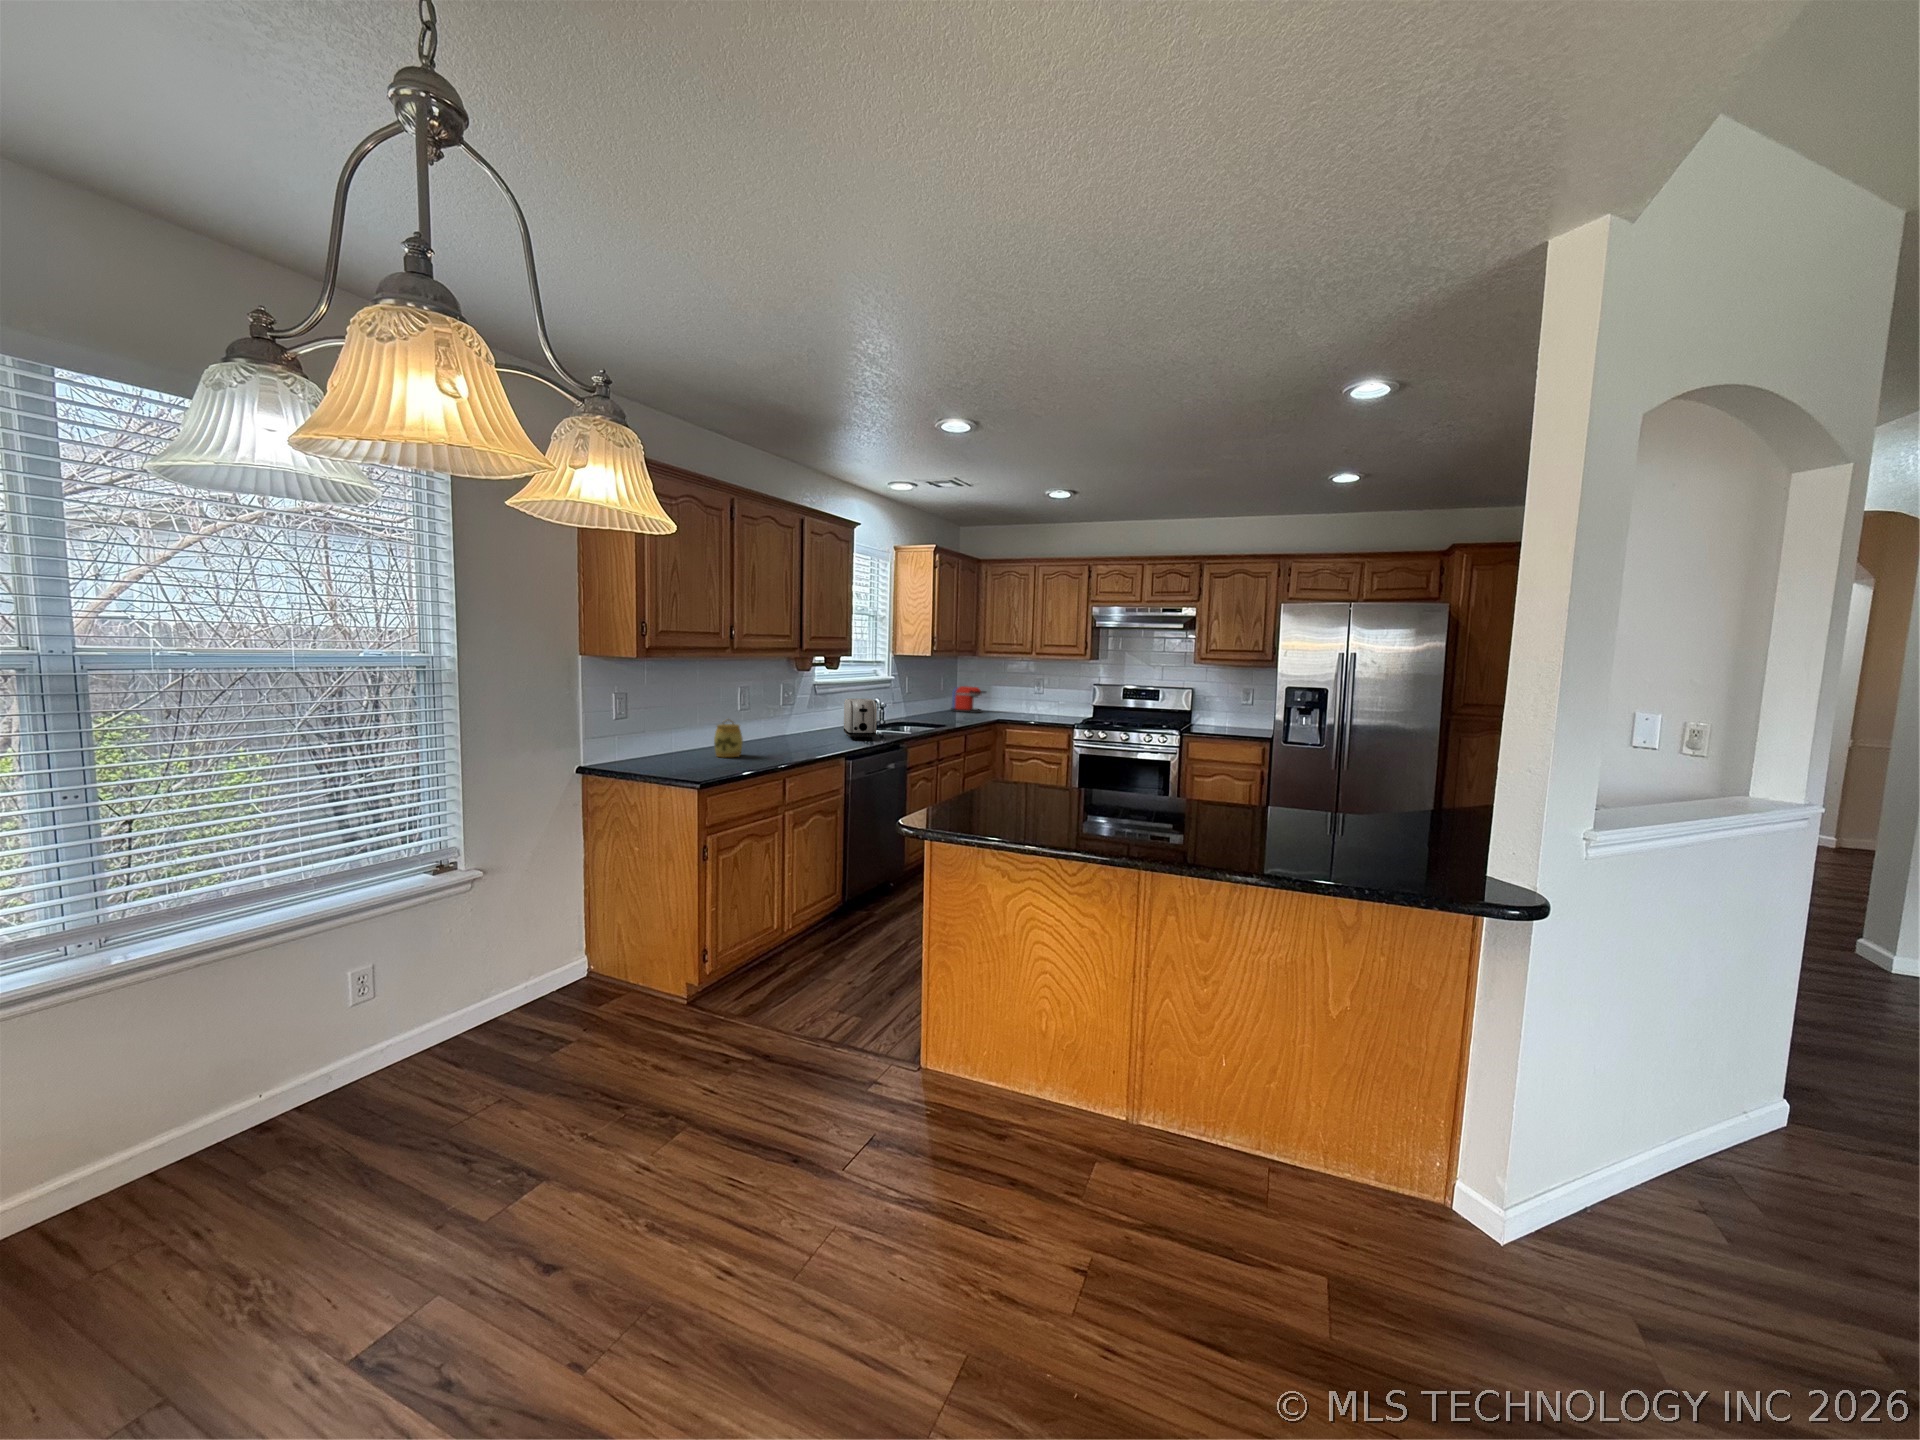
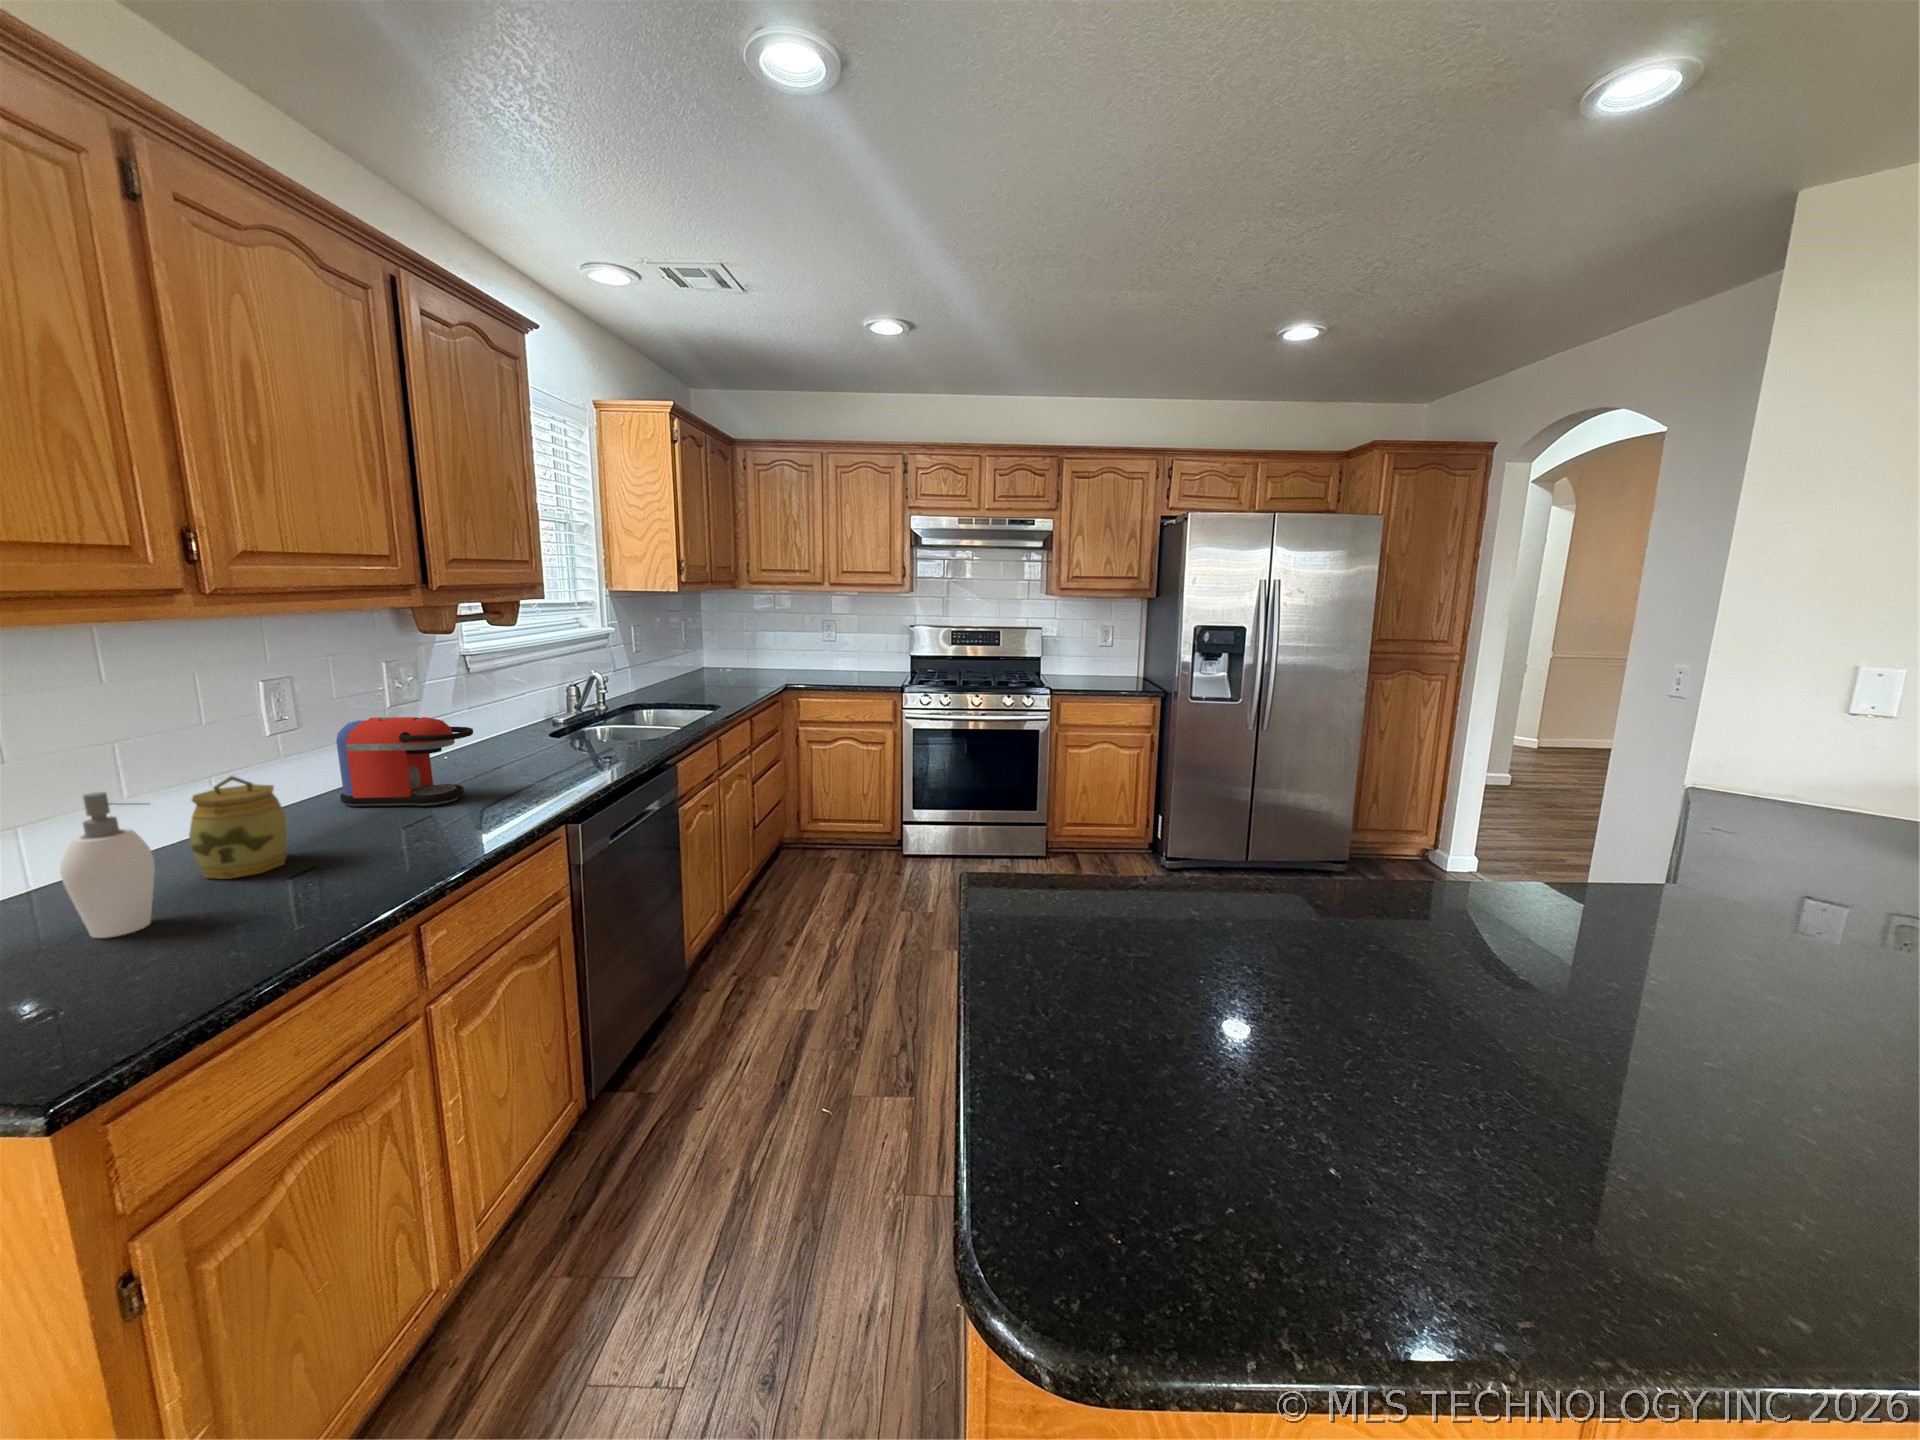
coffee maker: present [951,686,986,713] -> present [336,717,473,806]
toaster: present [844,699,877,740] -> none [537,678,615,761]
soap dispenser: none [685,715,711,765] -> present [60,792,155,938]

